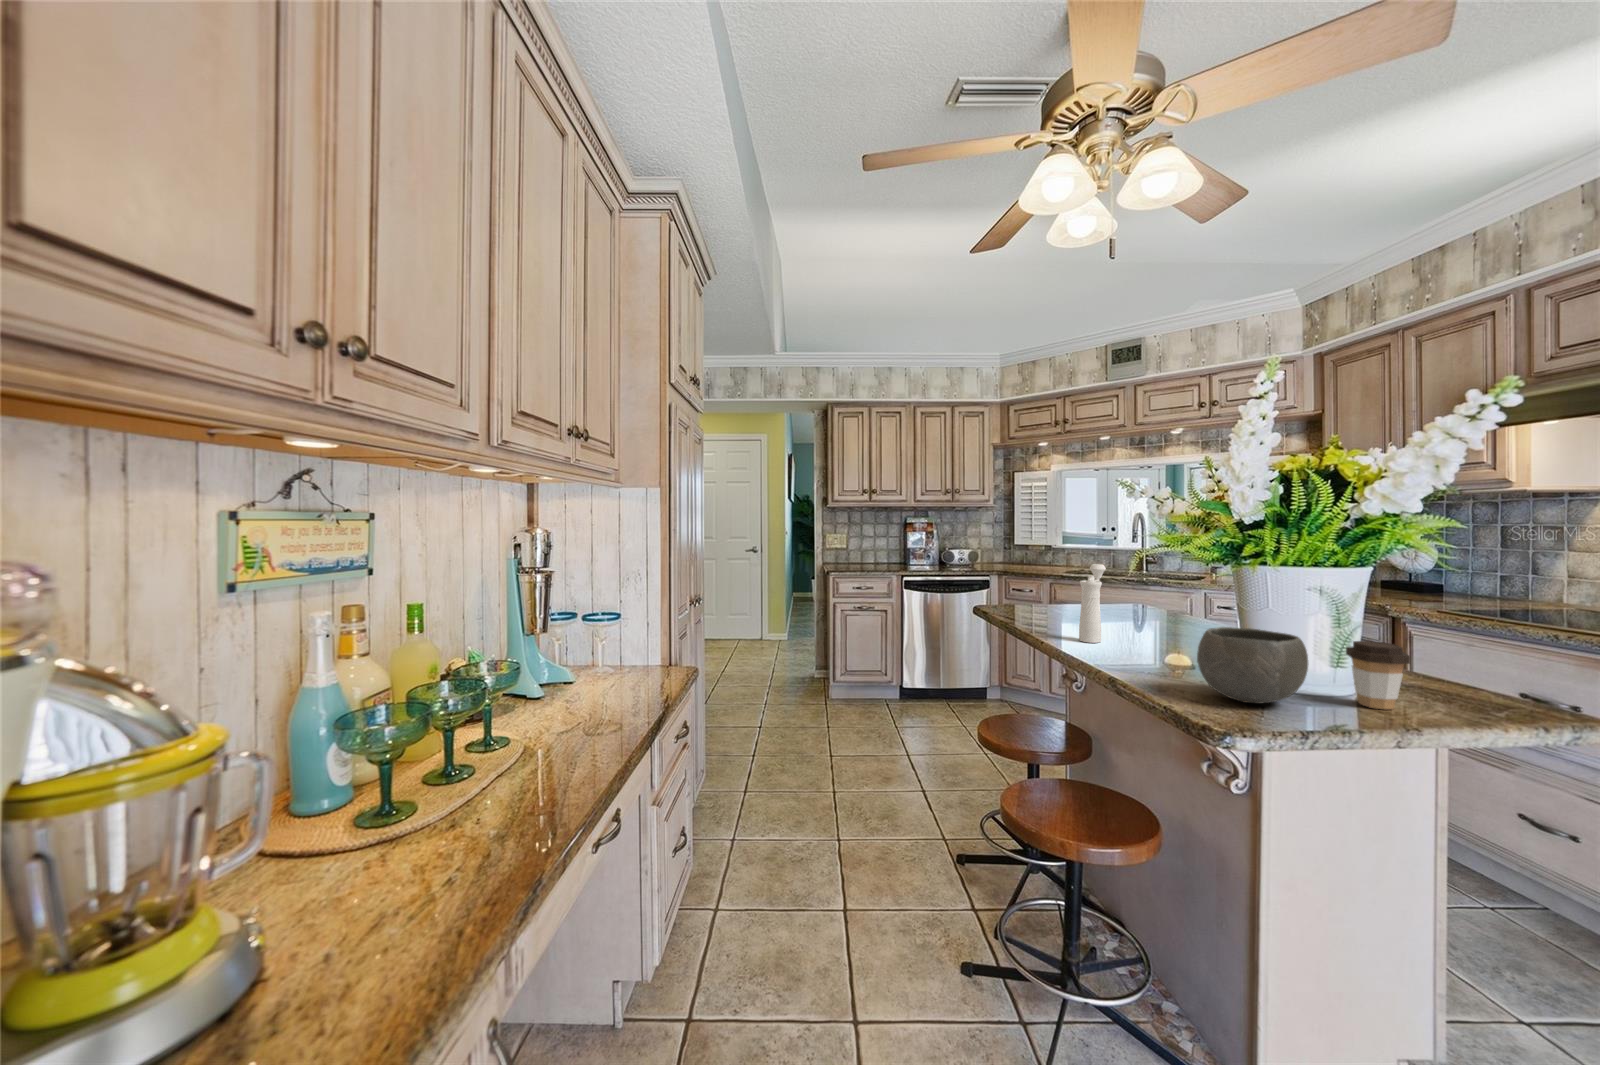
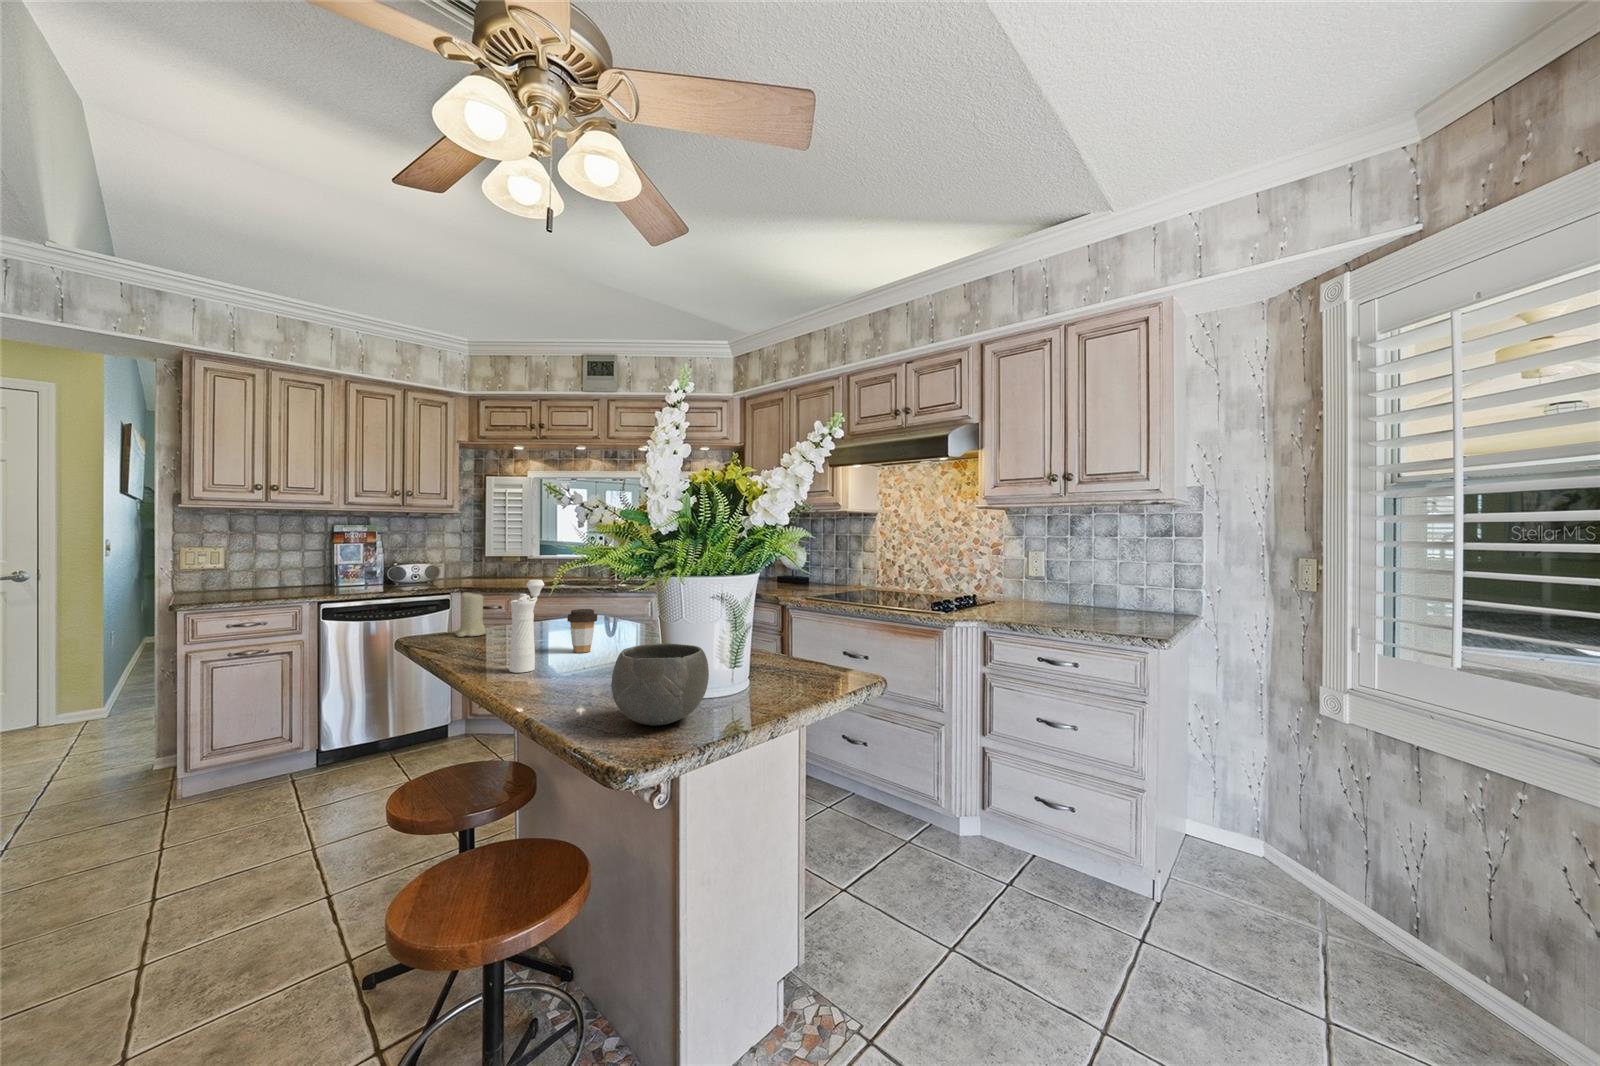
candle: none [1019,572,1043,610] -> present [456,593,486,637]
coffee cup: present [1346,641,1410,709] -> present [567,609,597,653]

